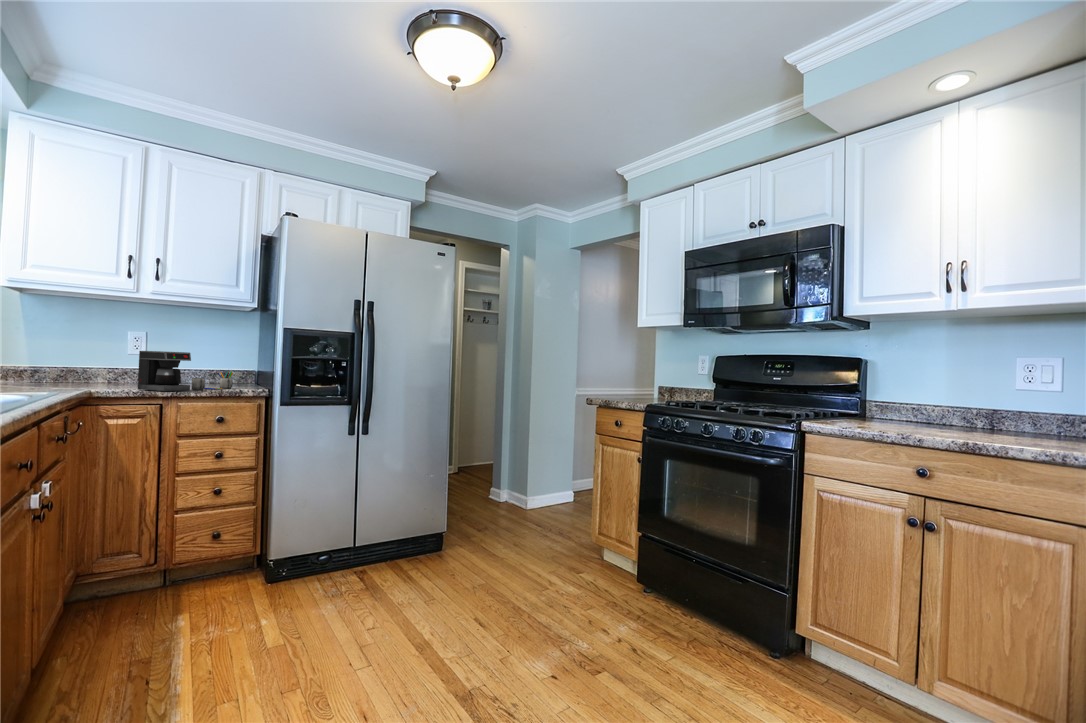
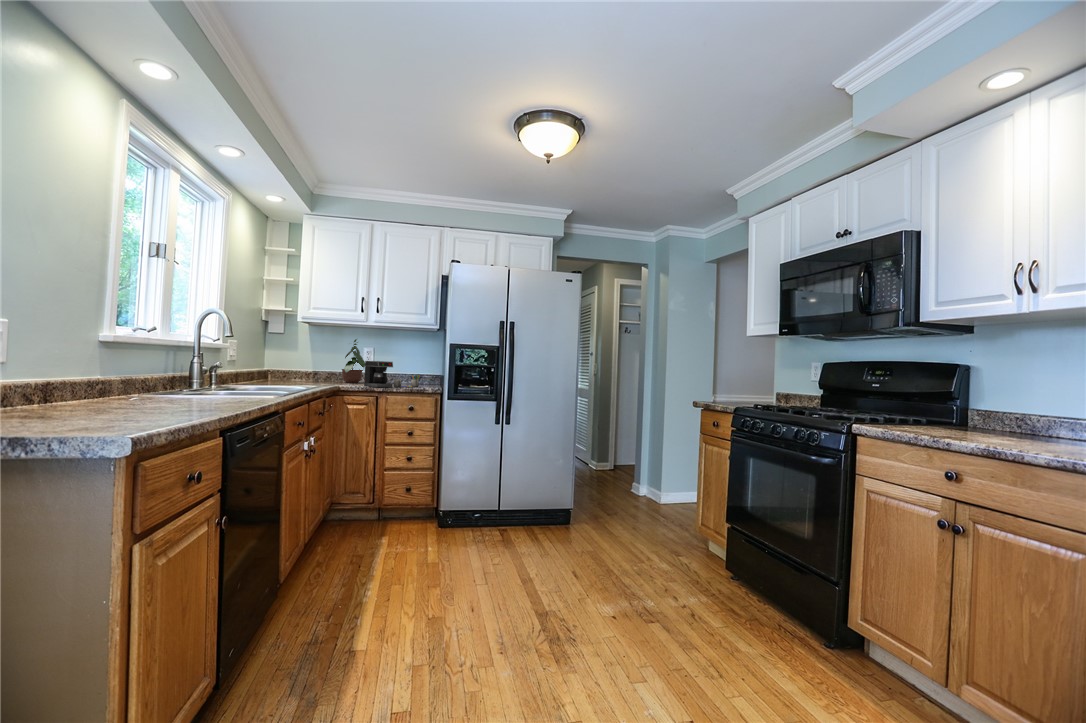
potted plant: none [81,317,137,384] -> present [342,339,365,383]

